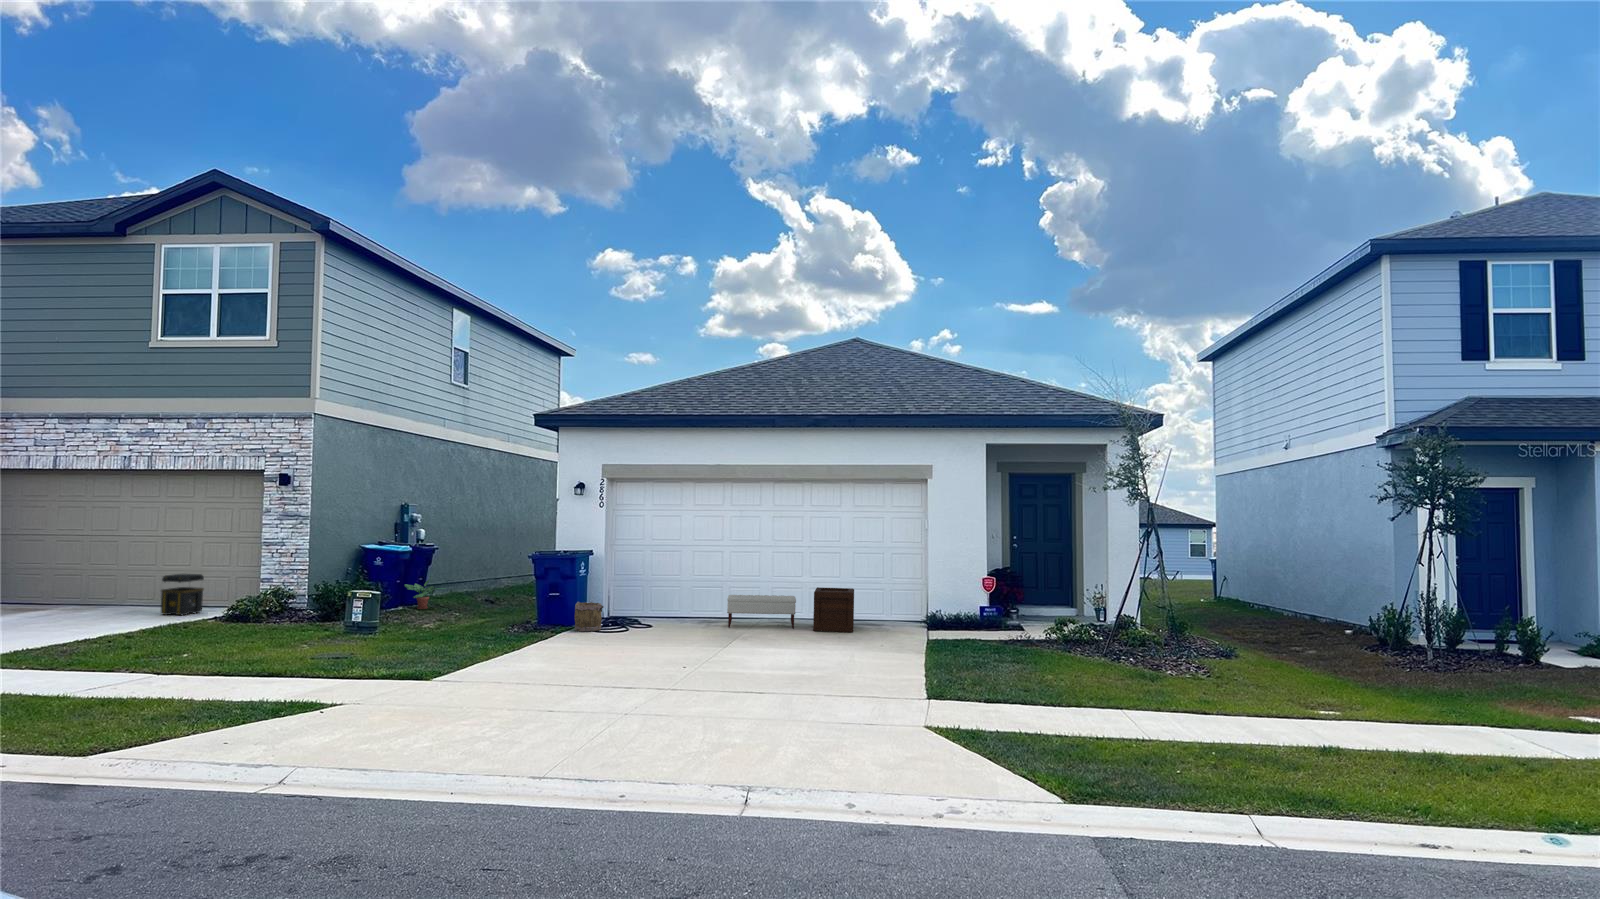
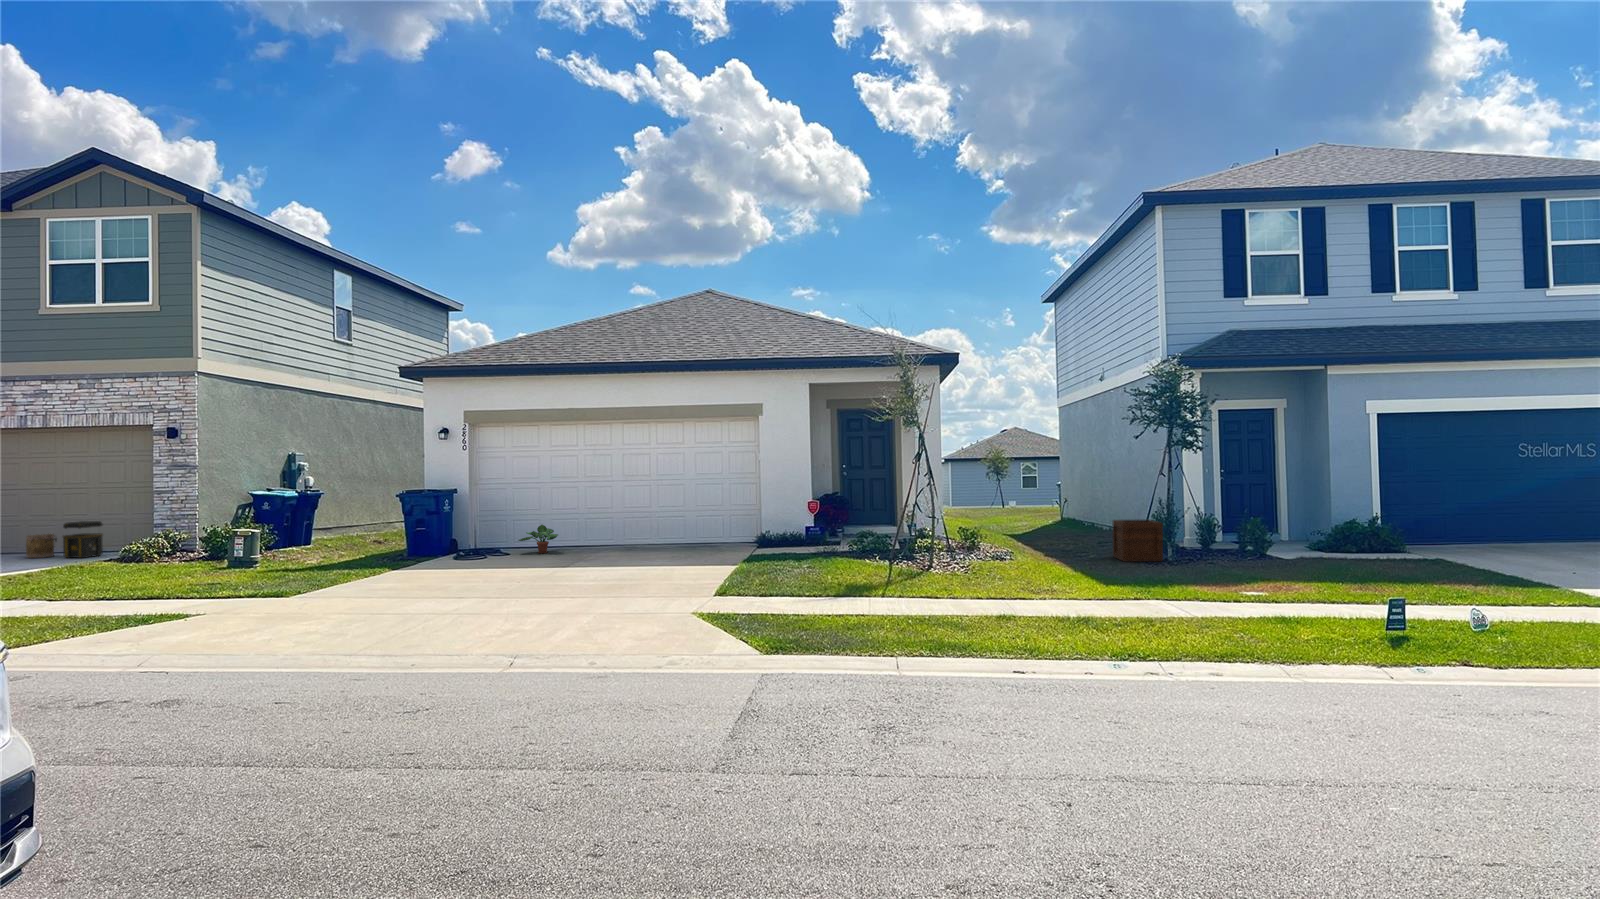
potted plant: present [404,580,444,609] -> present [519,525,558,553]
wooden crate: present [813,587,854,633] -> present [1112,520,1163,562]
bench: present [727,595,796,629] -> none [581,523,644,553]
bucket: present [574,602,603,631] -> present [26,534,57,558]

